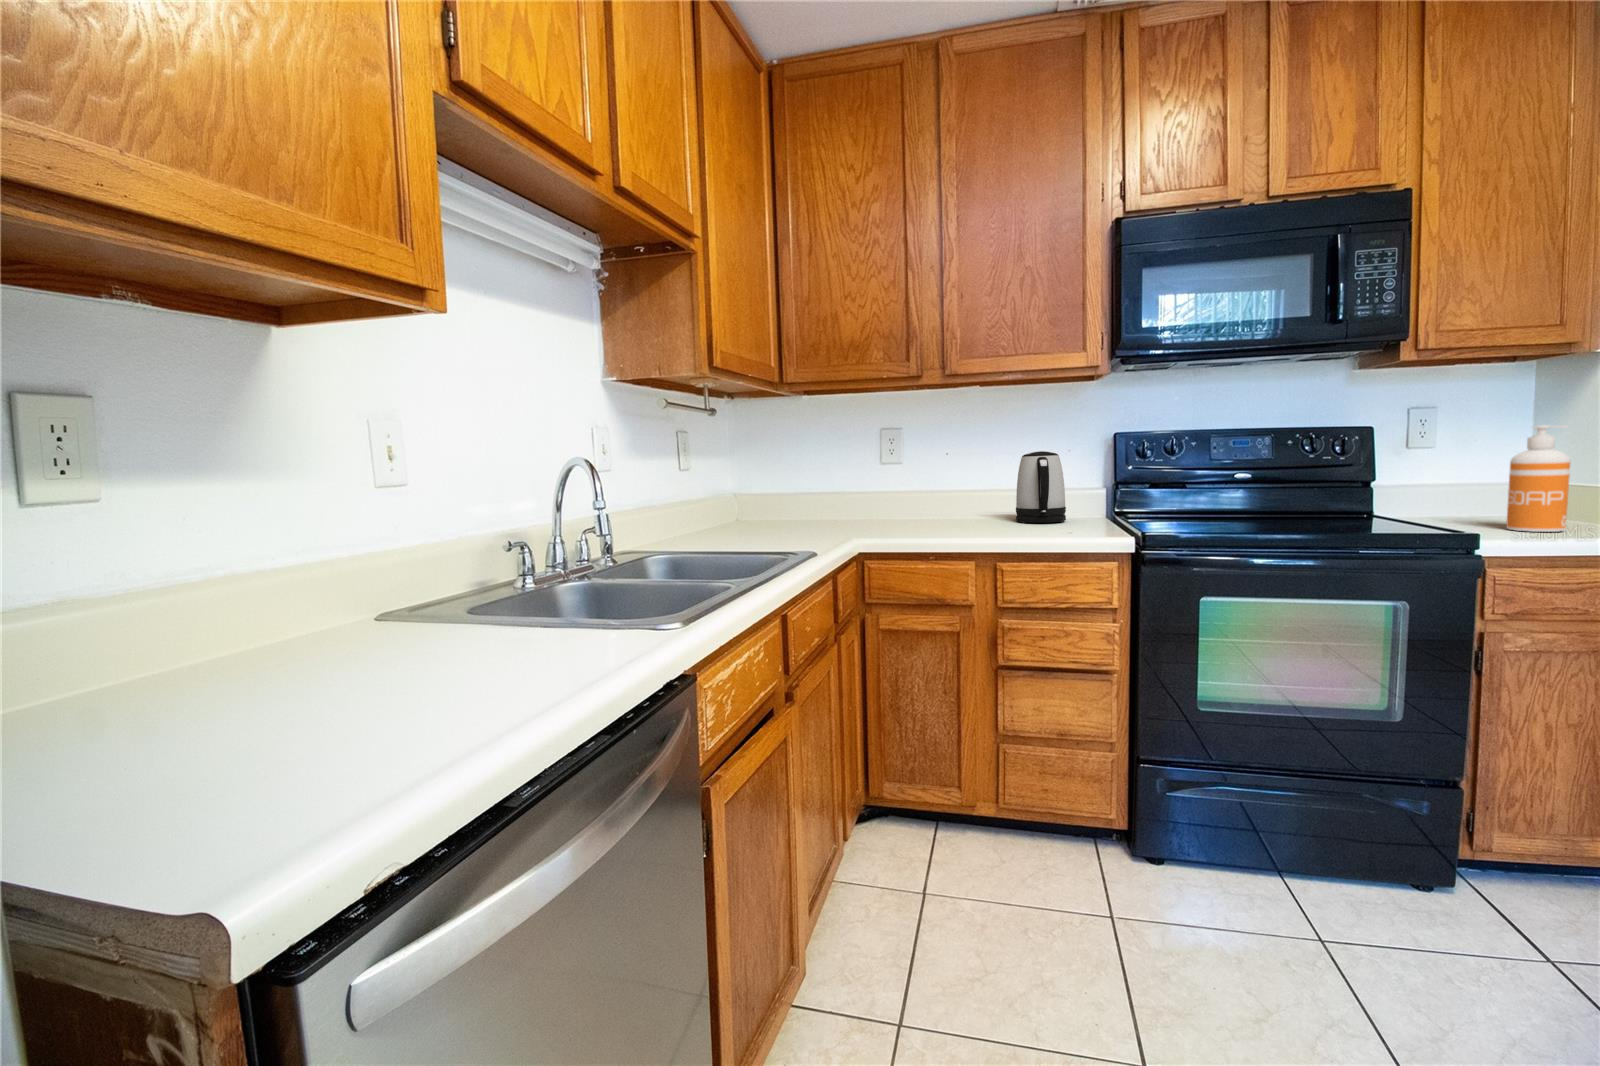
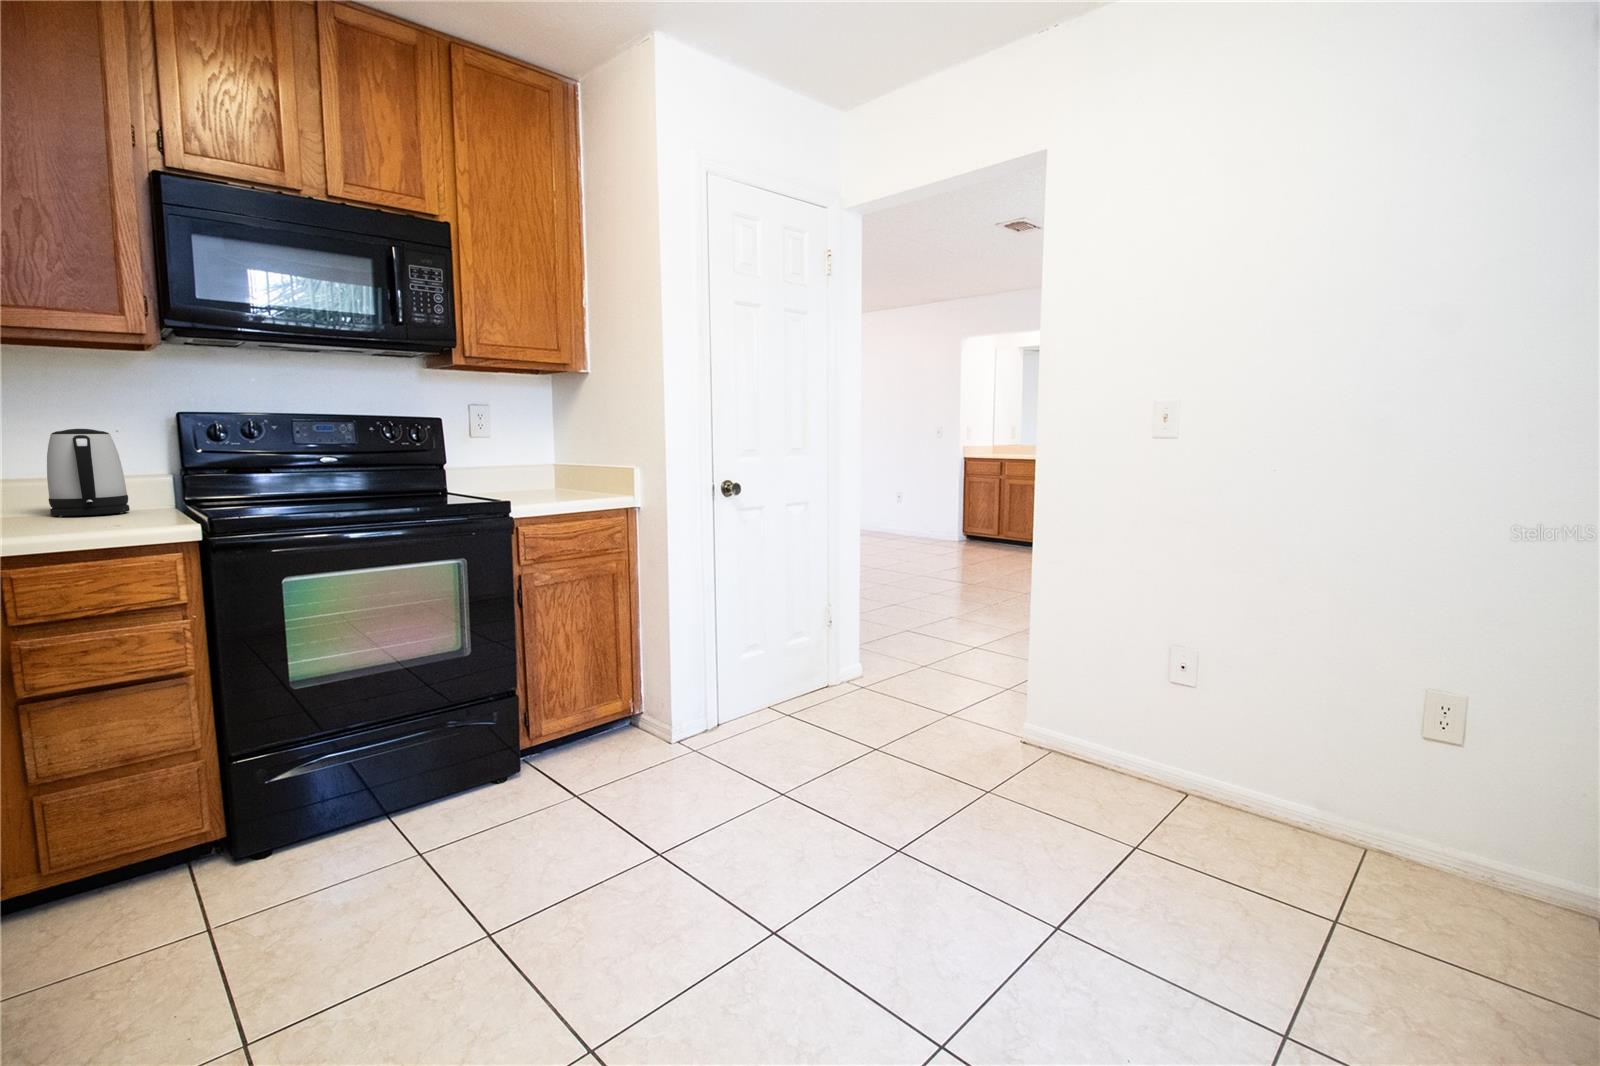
soap dispenser: present [1506,425,1570,532] -> none [532,424,566,501]

